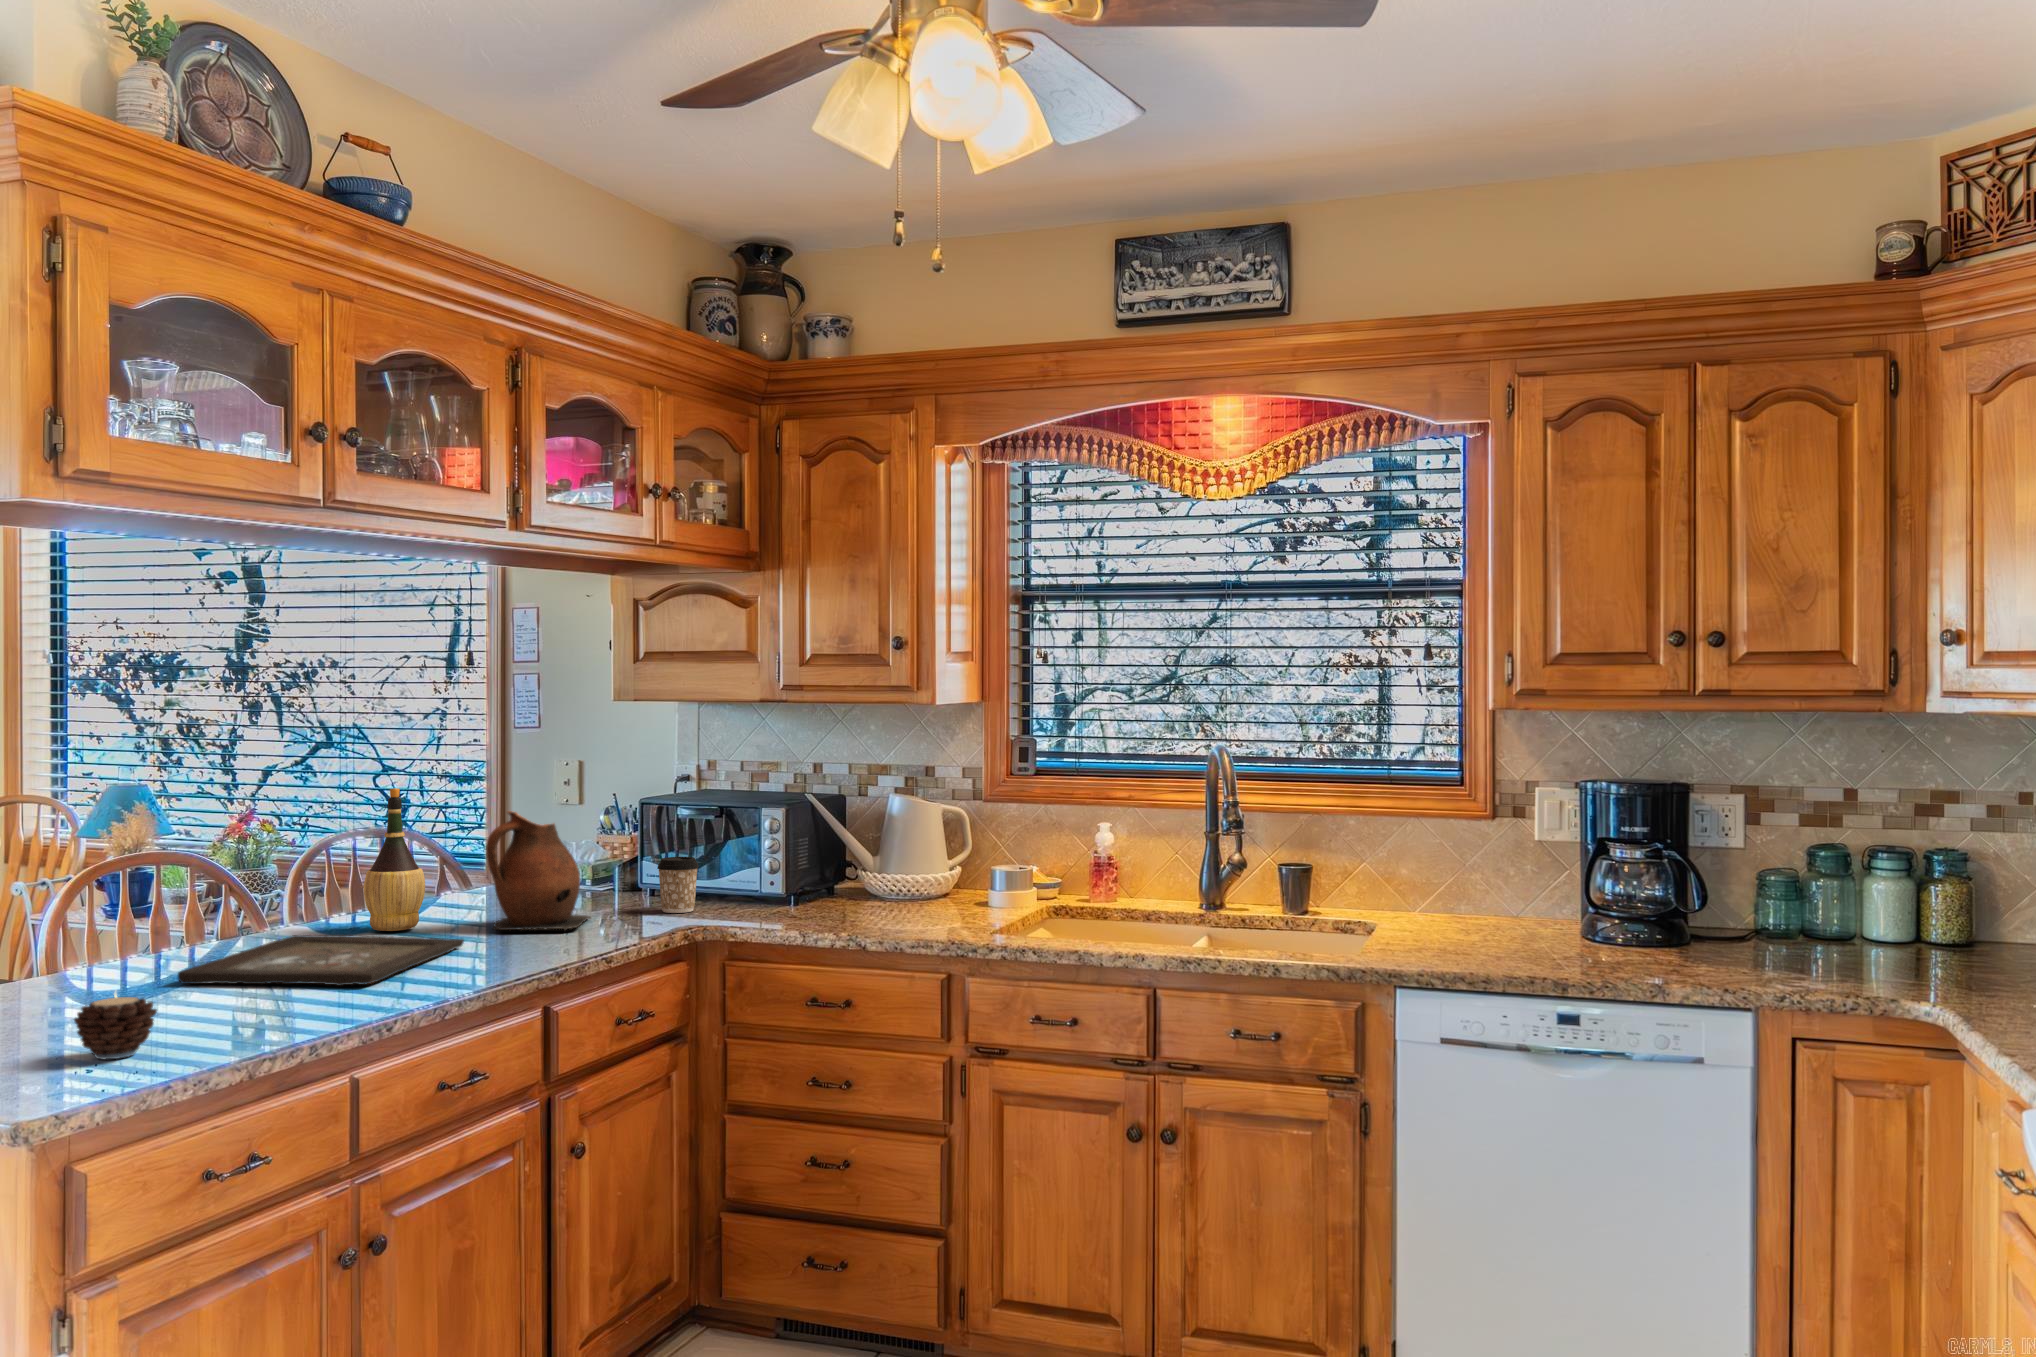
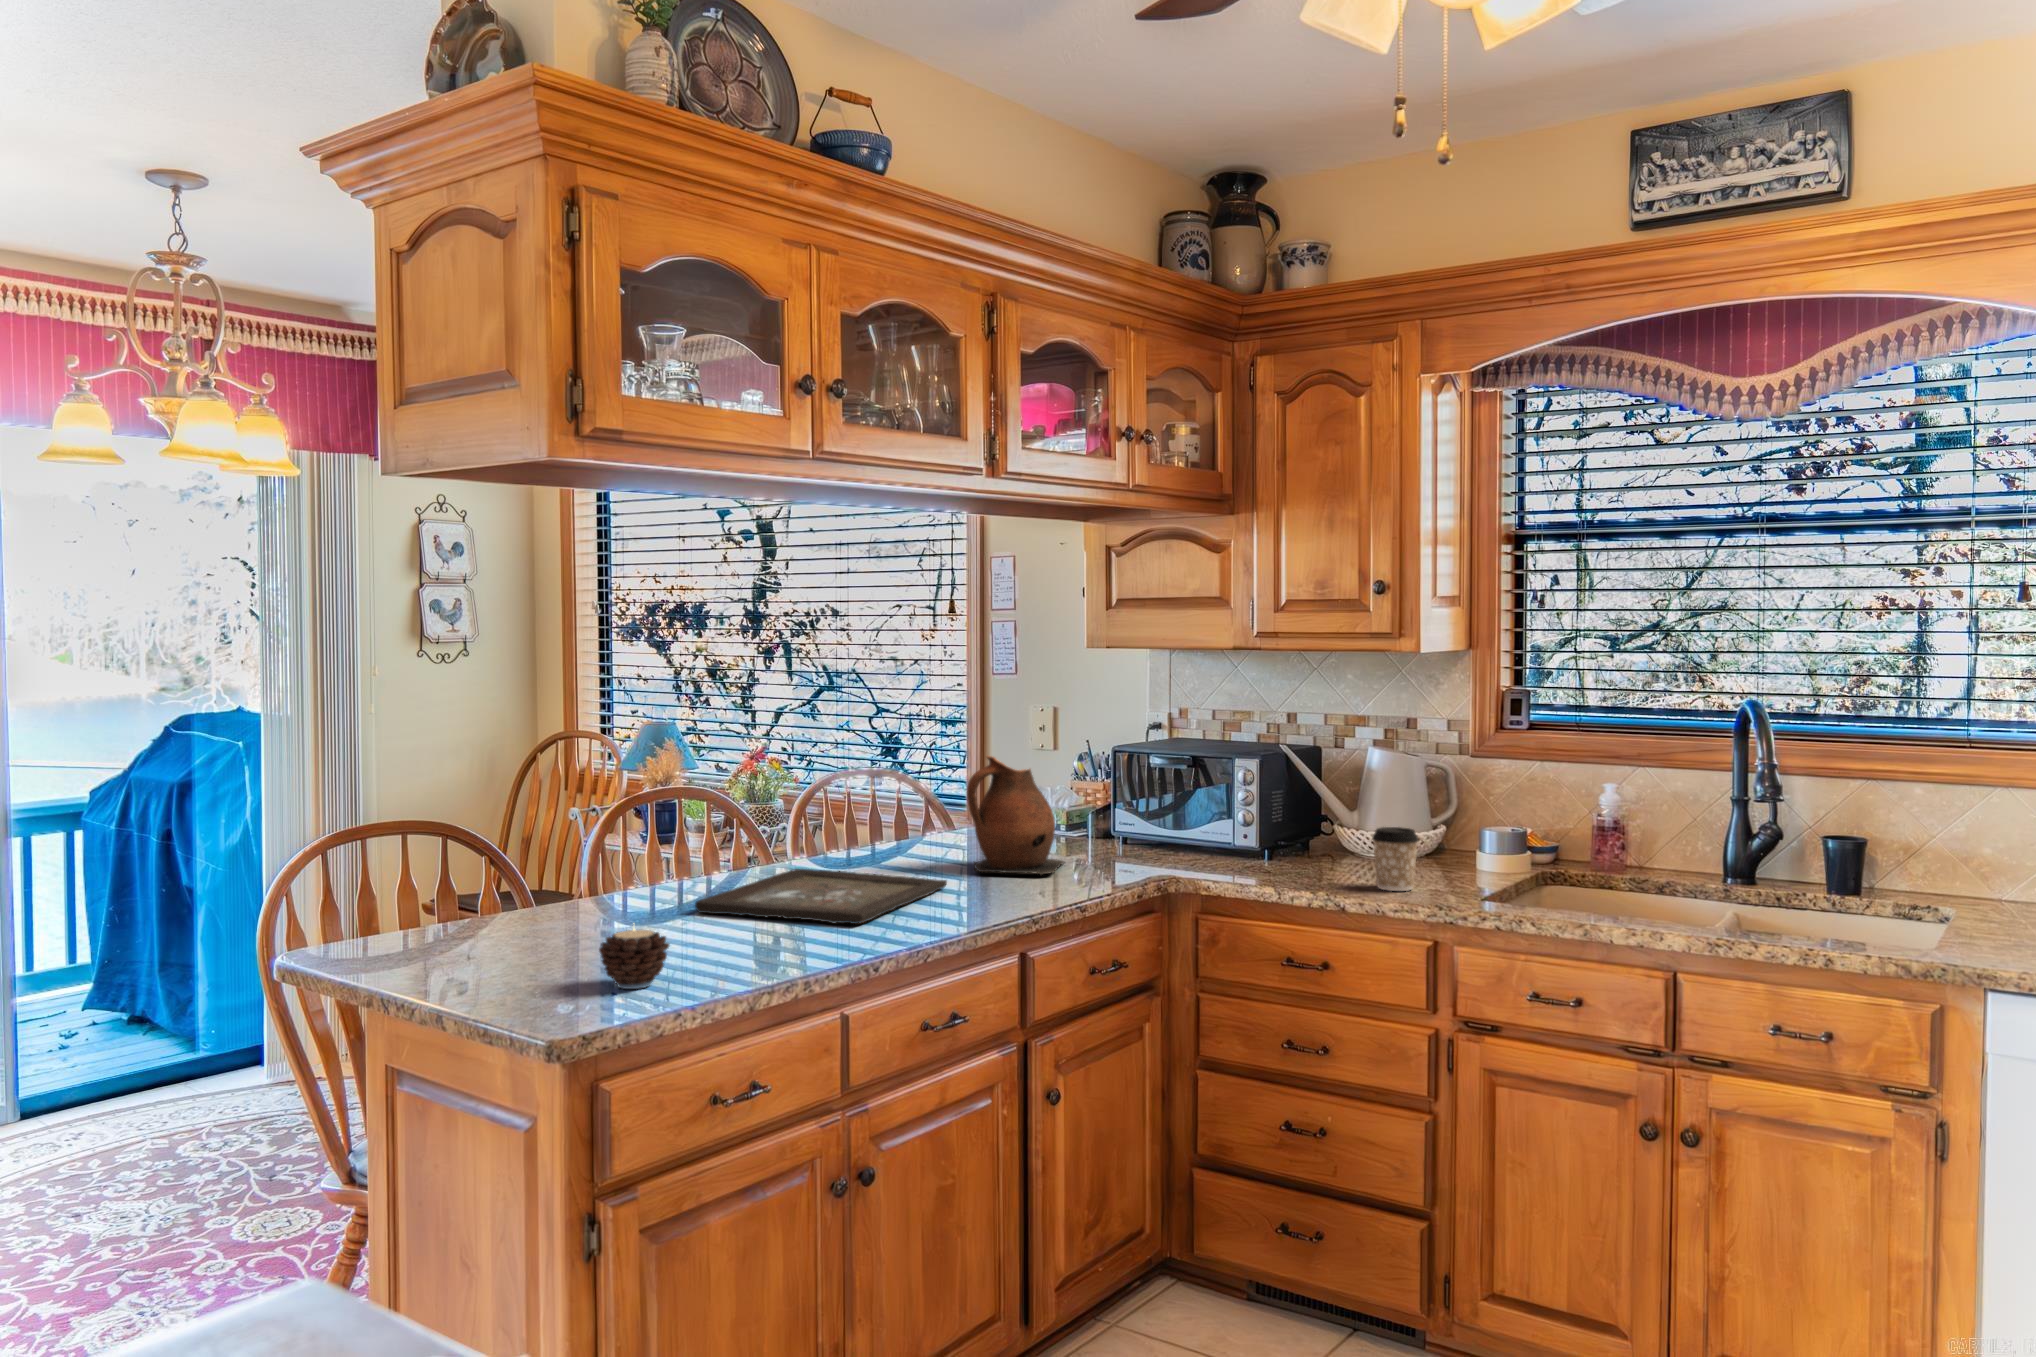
wine bottle: present [364,788,425,931] -> none [857,731,912,868]
coffee cup: present [657,857,699,913] -> present [1372,827,1418,891]

